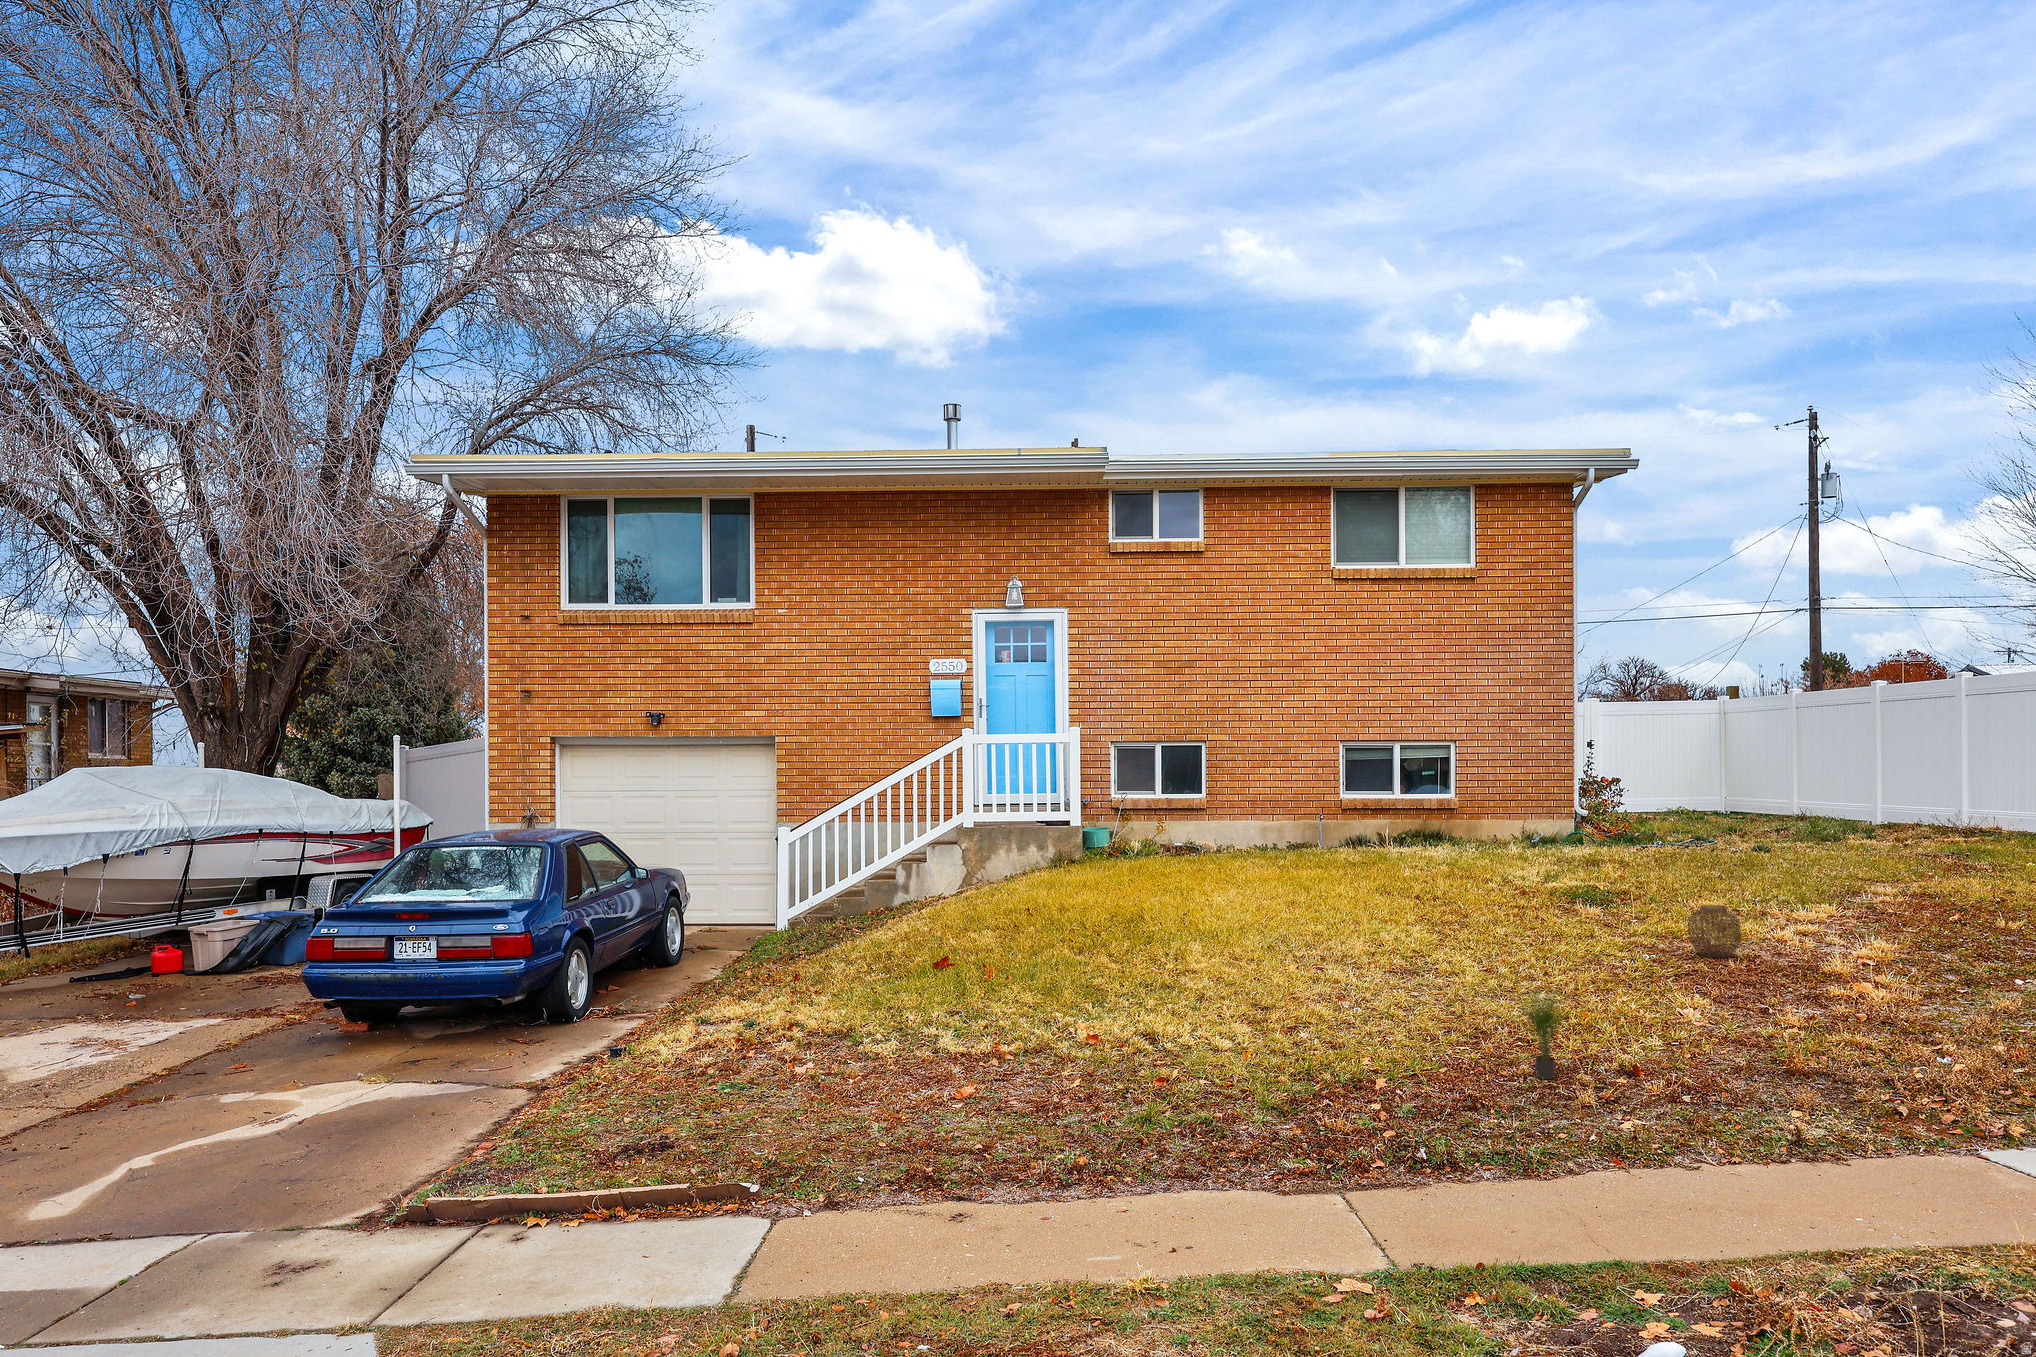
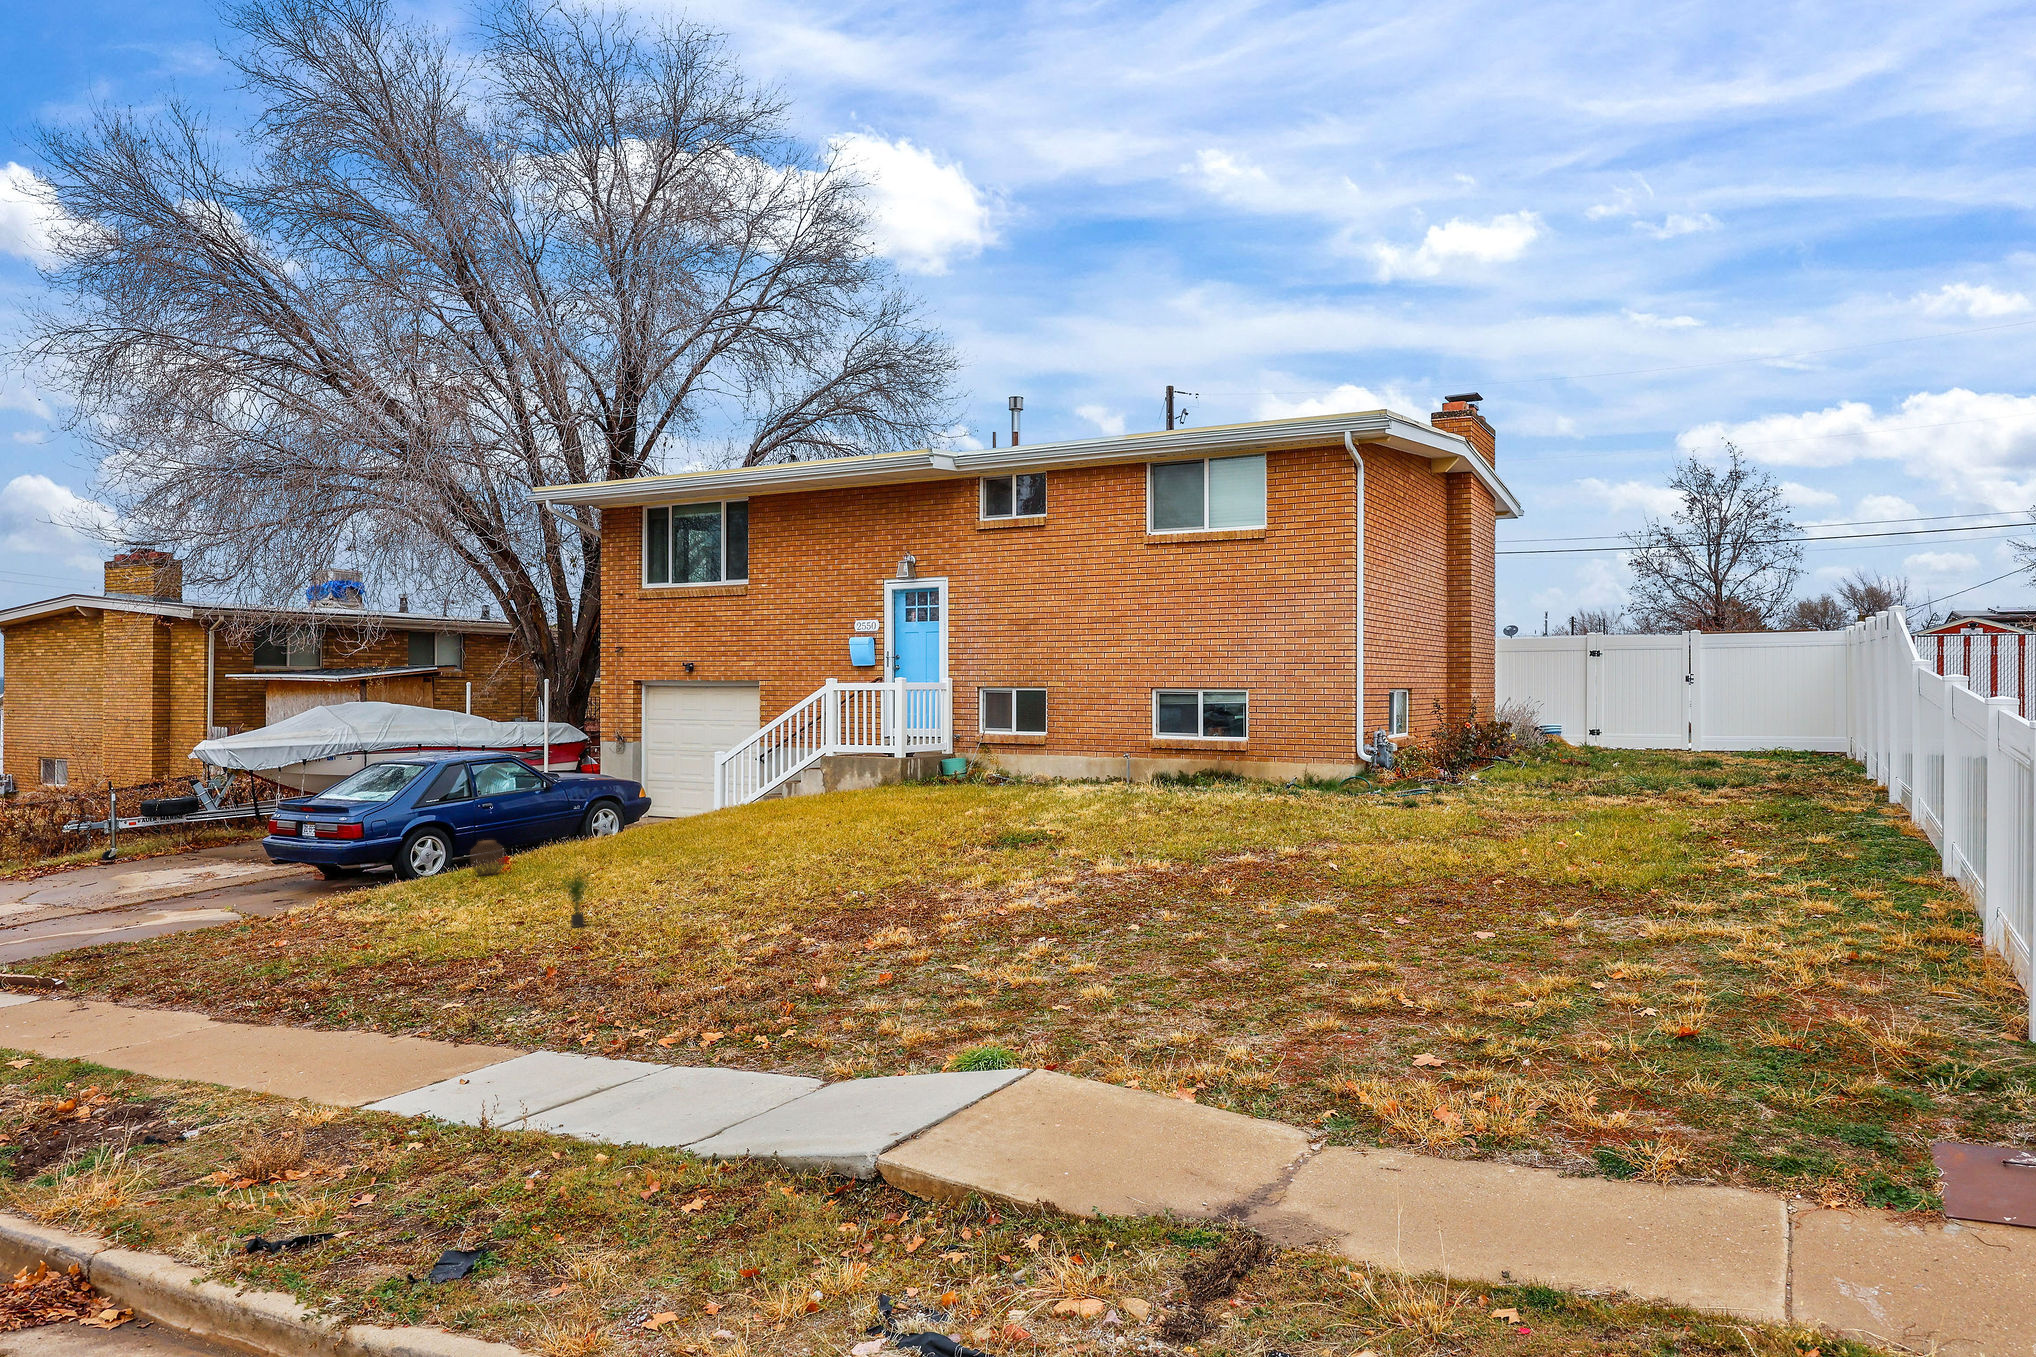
woven basket: present [1688,905,1741,958] -> present [470,840,505,876]

